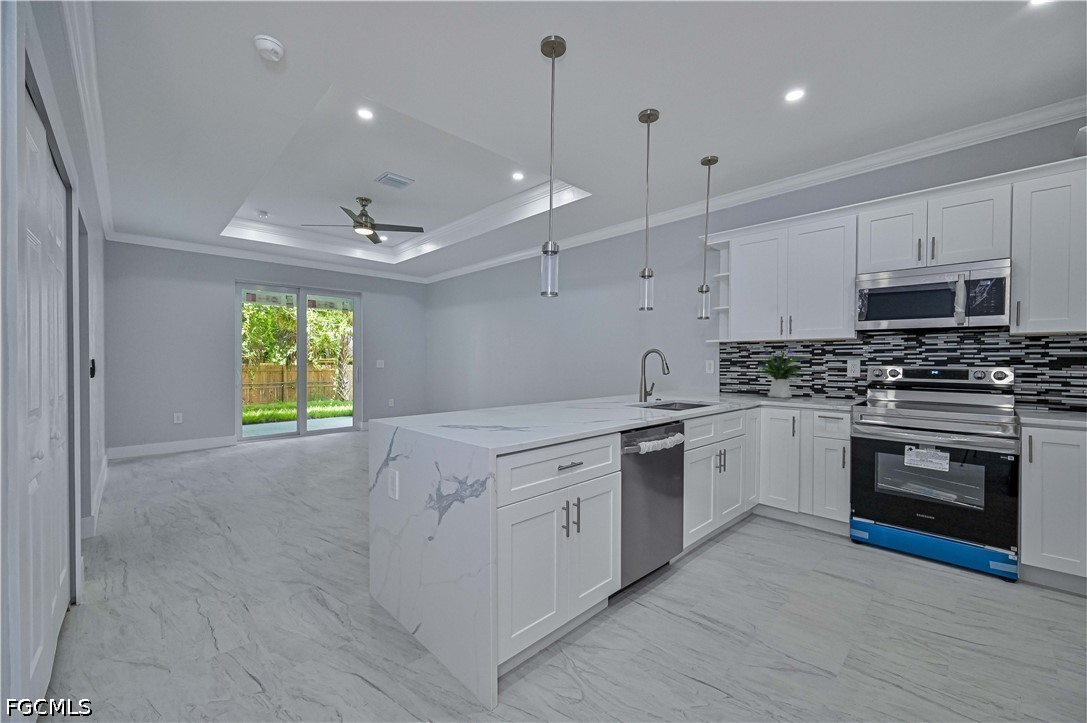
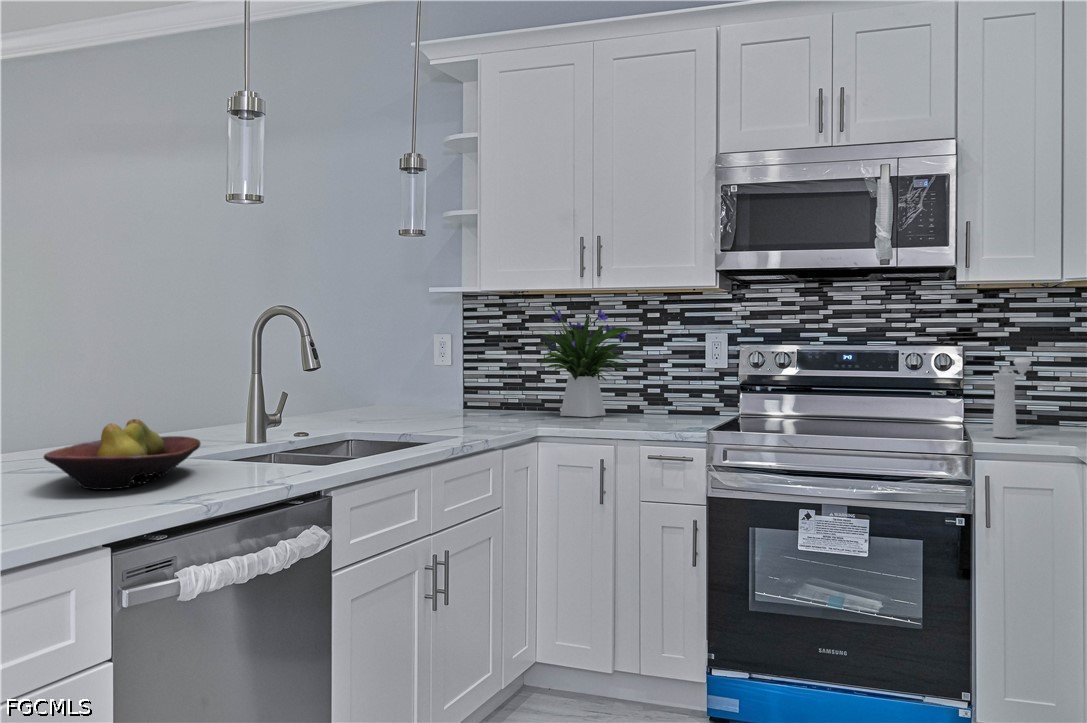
pepper mill: none [1035,375,1064,417] -> present [993,358,1031,438]
fruit bowl: none [597,390,641,413] -> present [44,419,201,490]

